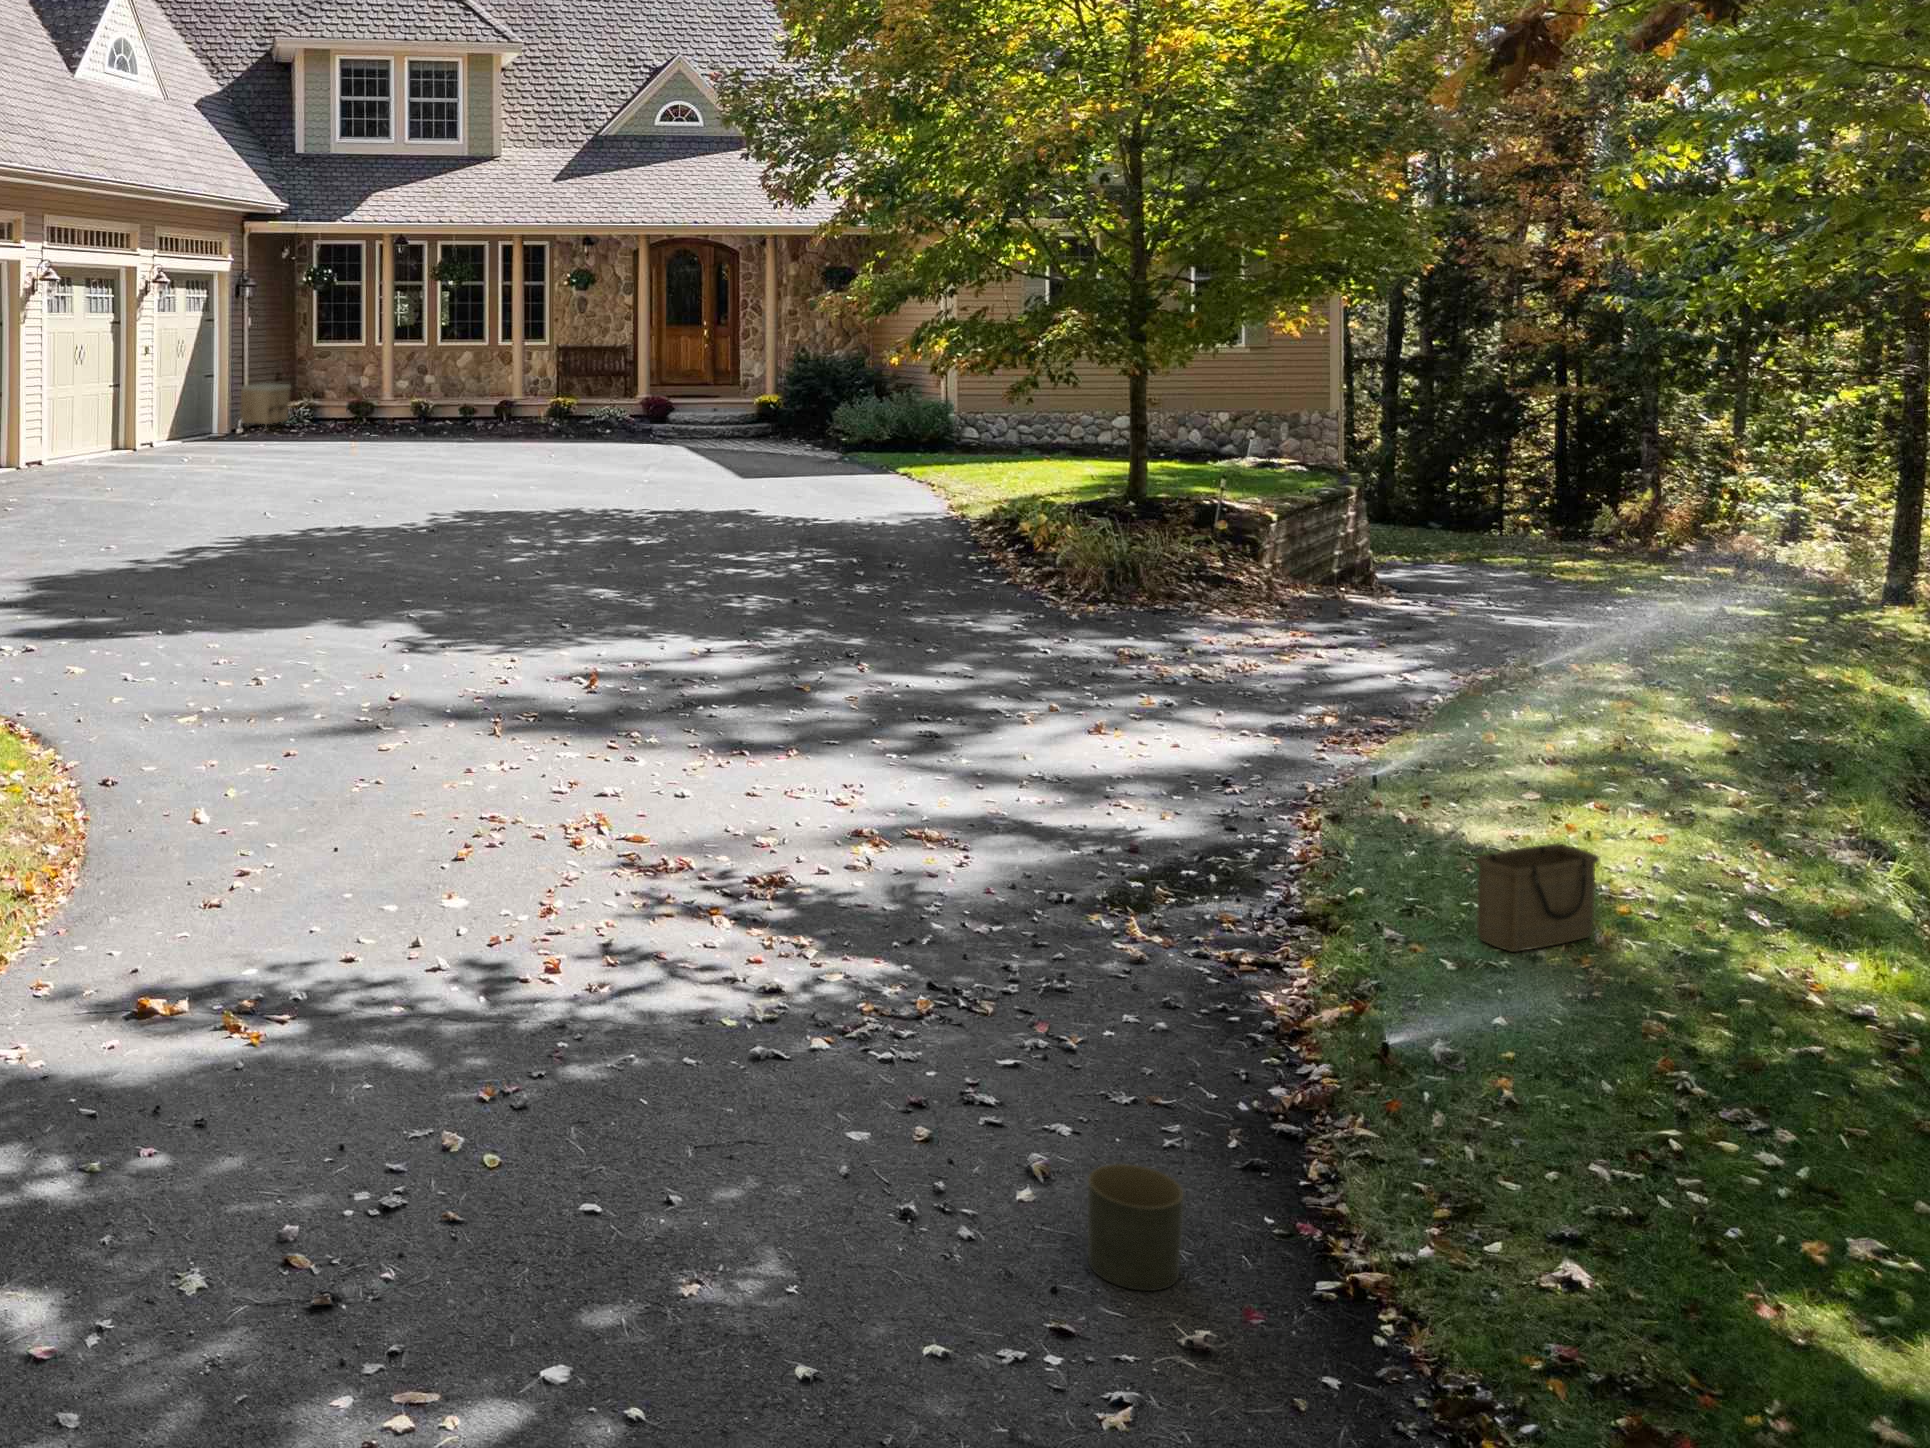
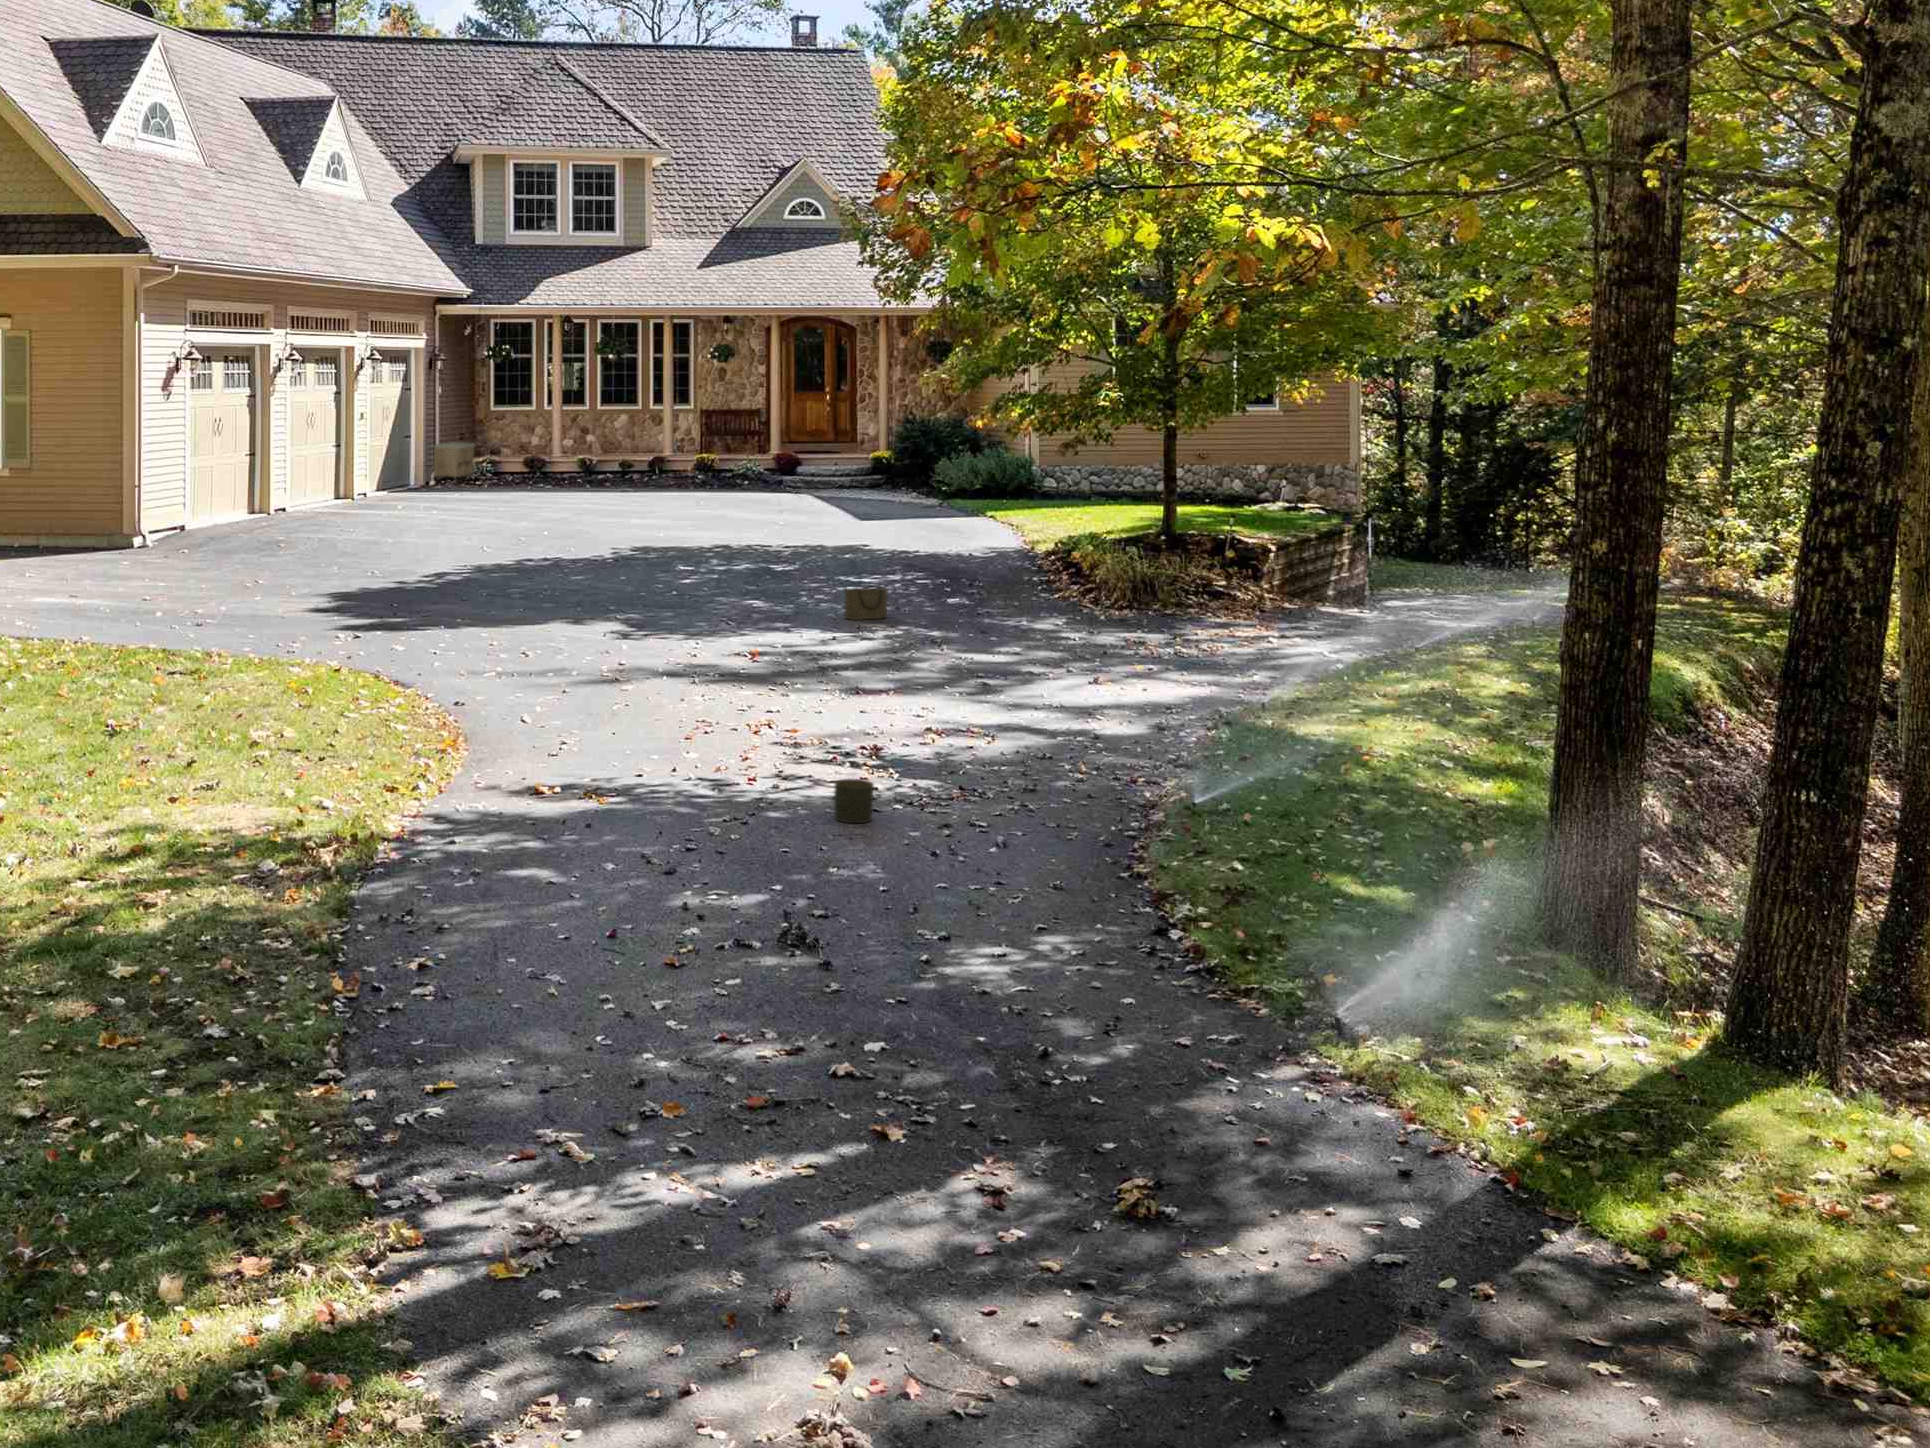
basket: present [1475,844,1599,952] -> present [844,587,888,620]
planter: present [1088,1164,1183,1291] -> present [834,779,874,823]

